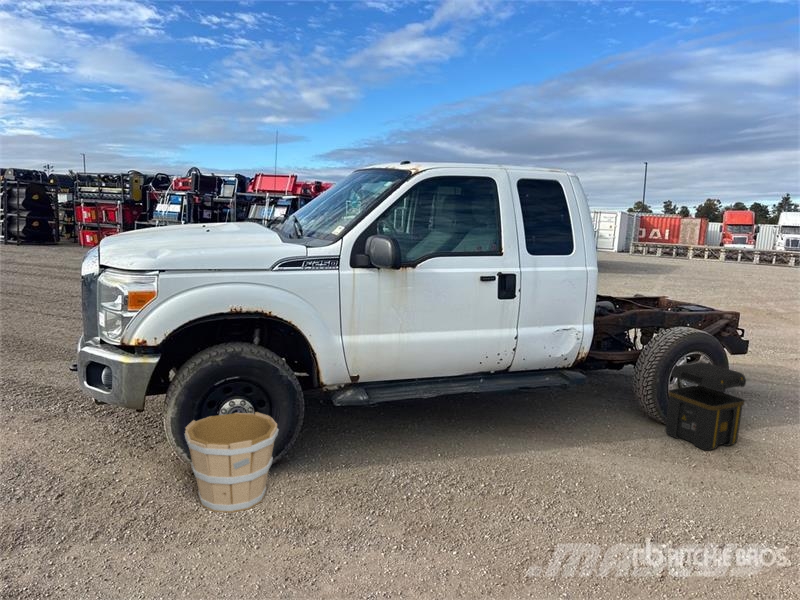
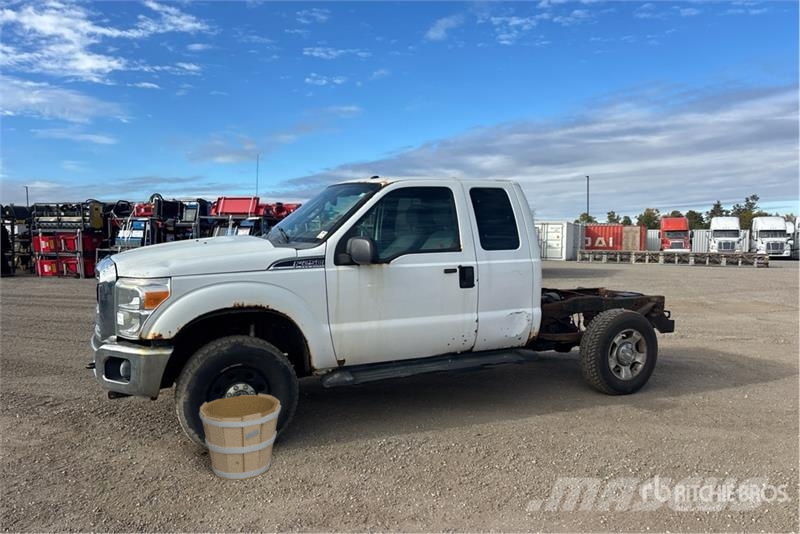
toolbox: present [665,363,746,450] -> none [608,337,671,411]

